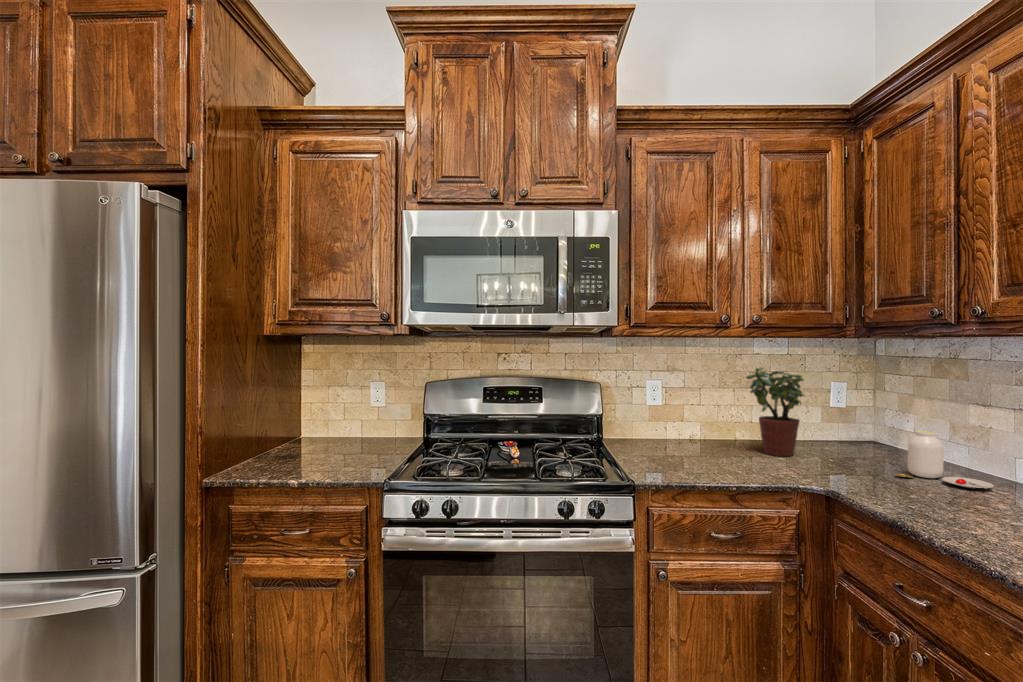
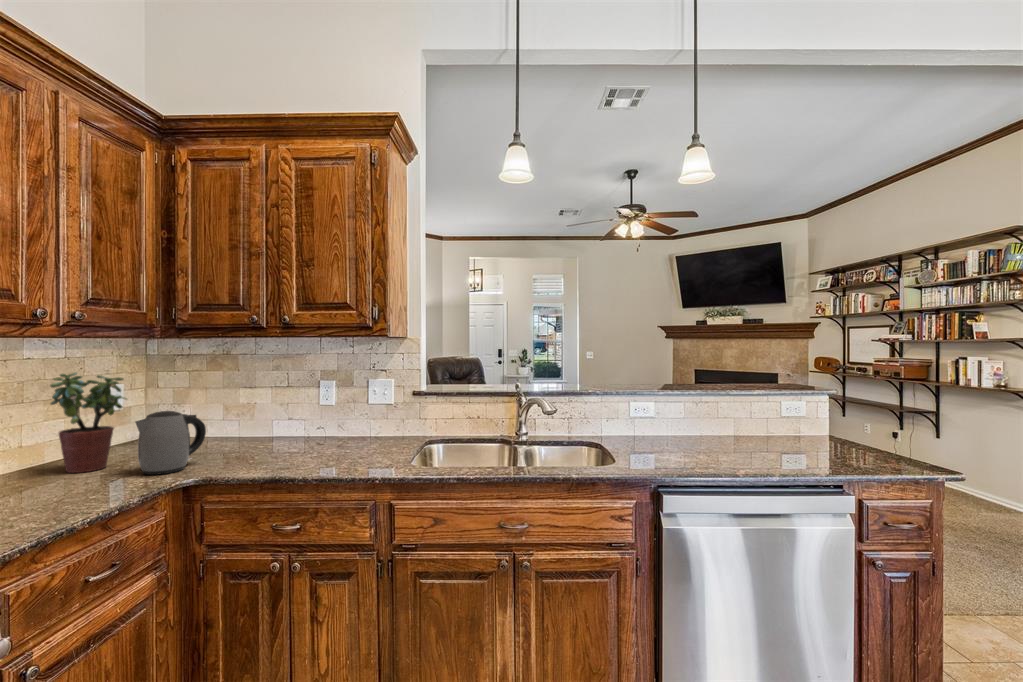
kettle: none [791,412,865,476] -> present [135,411,206,475]
jar: present [894,431,994,489] -> none [218,413,285,455]

